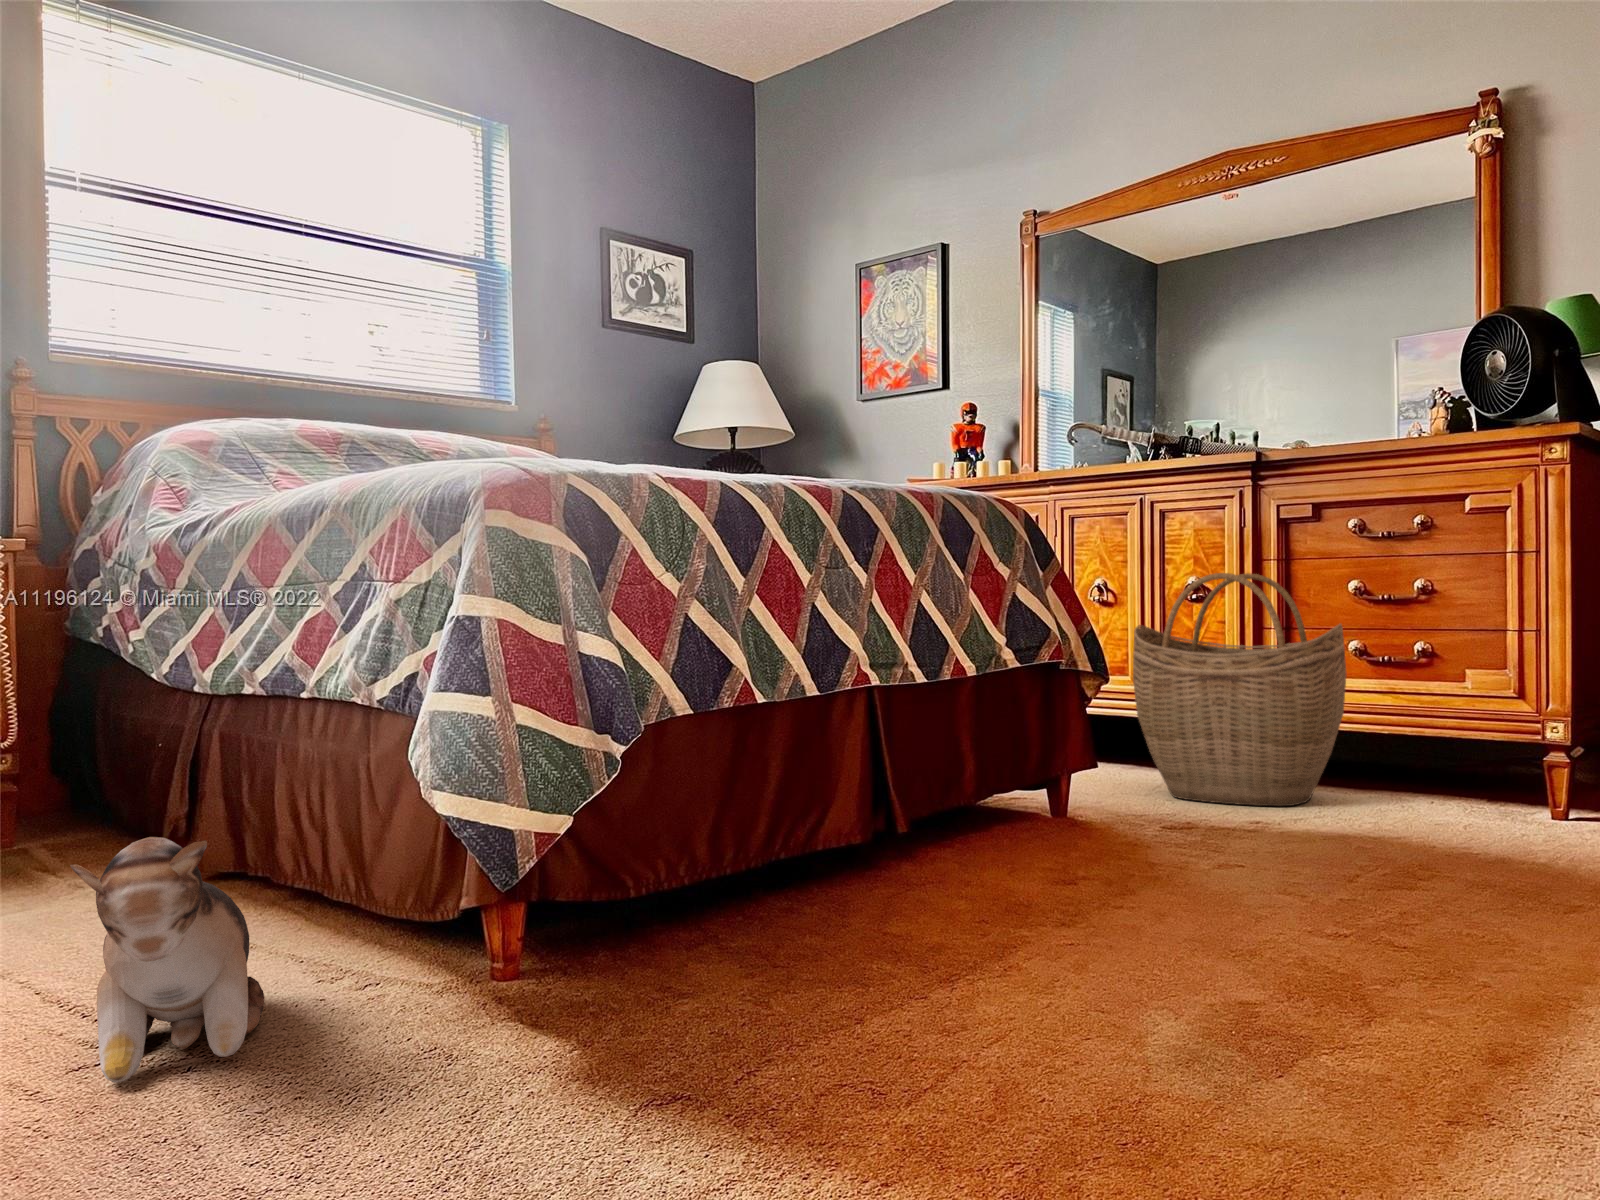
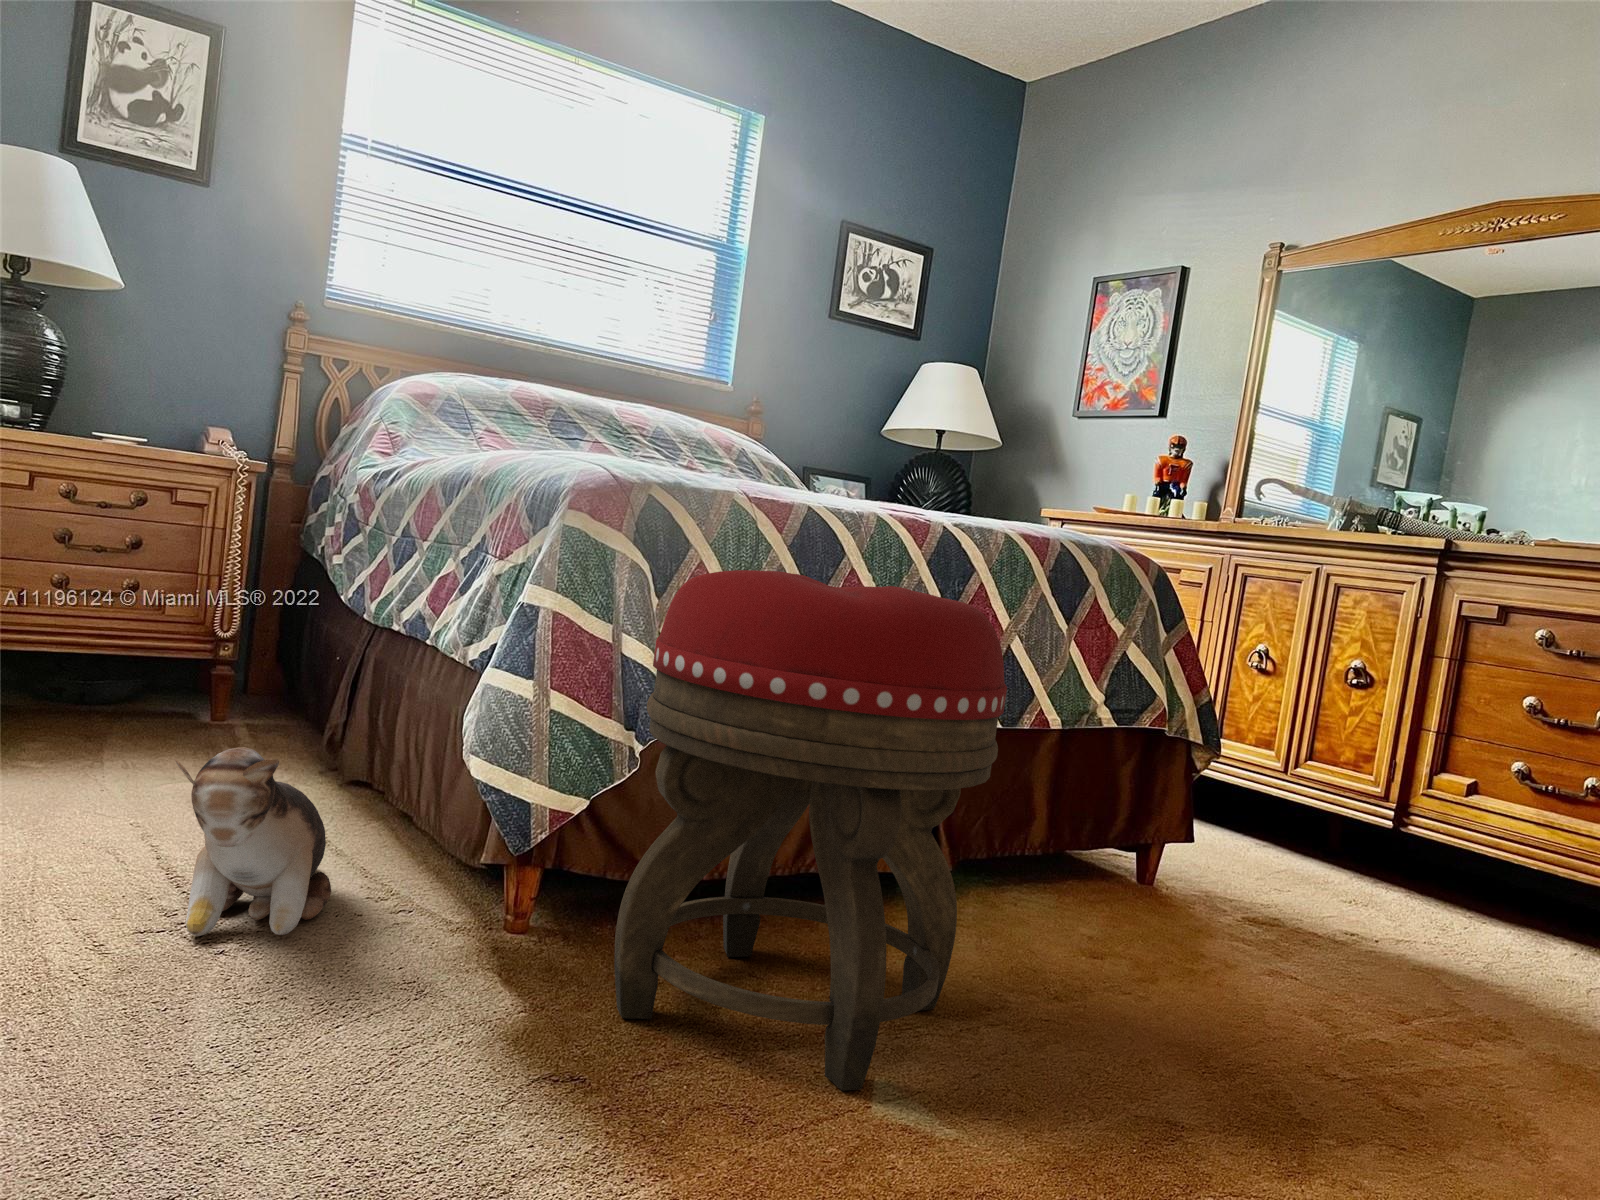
footstool: none [628,524,1008,1062] -> present [614,570,1007,1090]
woven basket: present [1133,573,1347,806] -> none [1259,665,1503,924]

